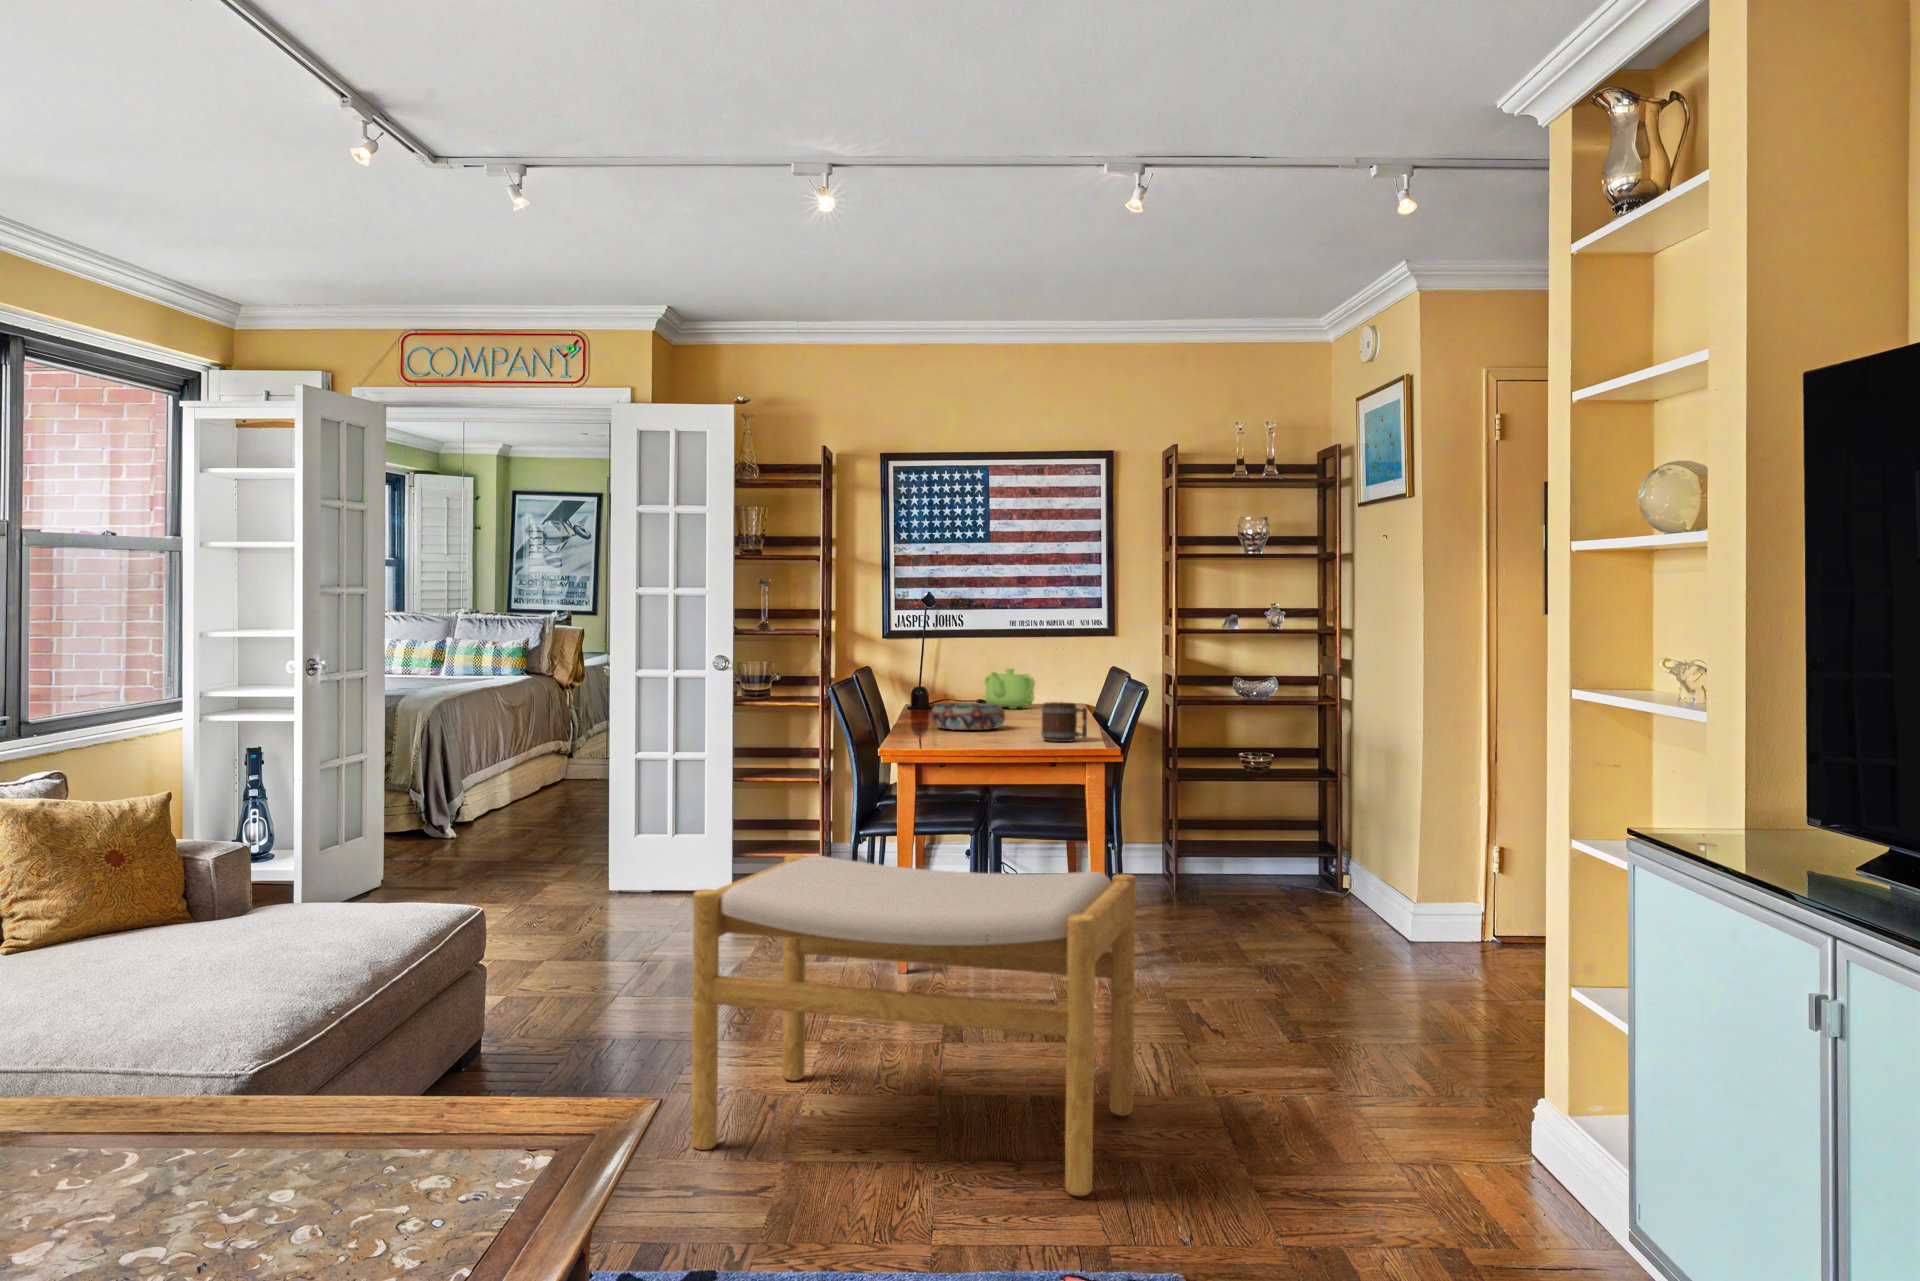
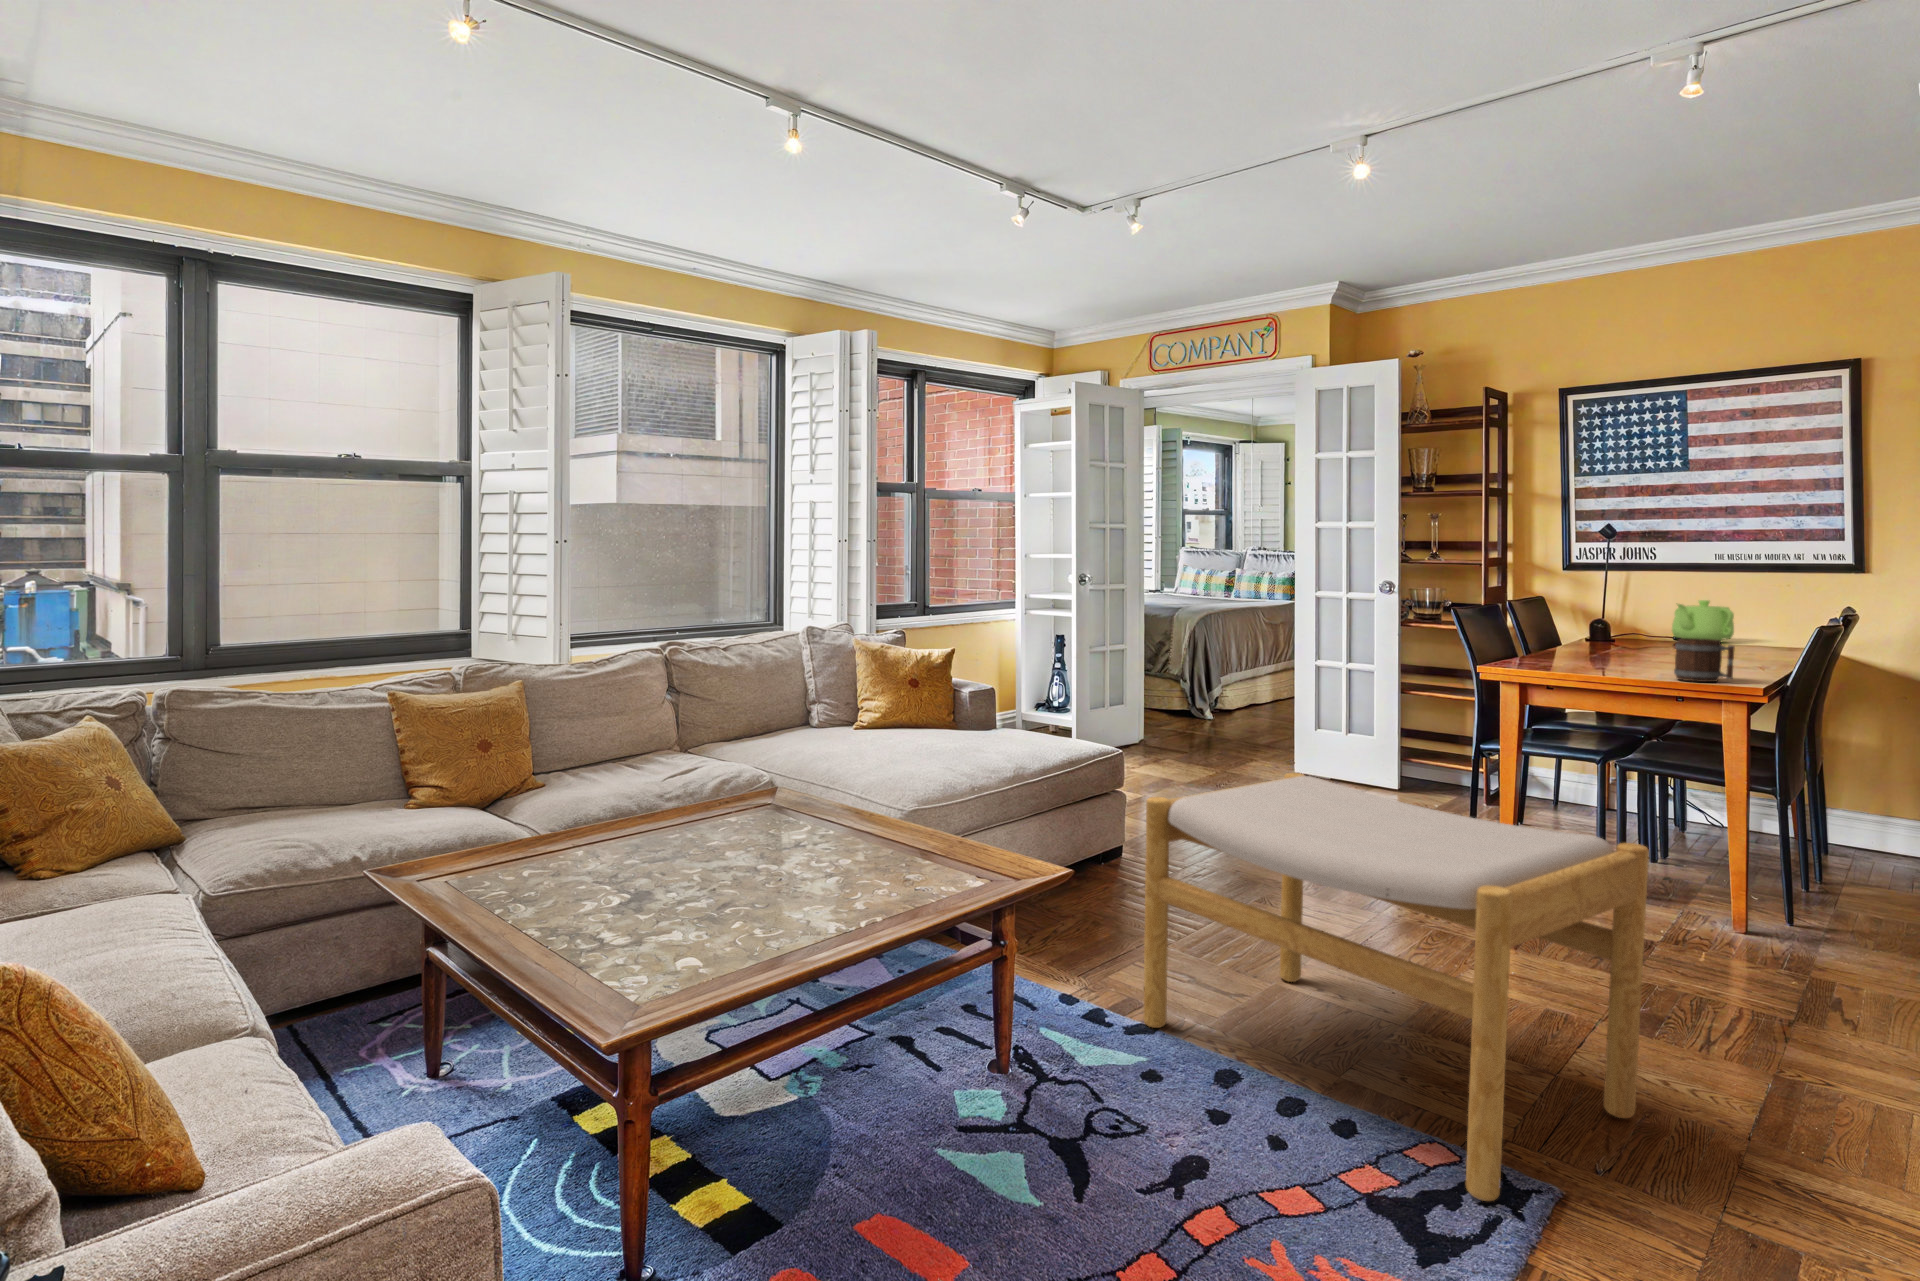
decorative bowl: present [931,703,1005,730] -> none [1565,634,1654,663]

